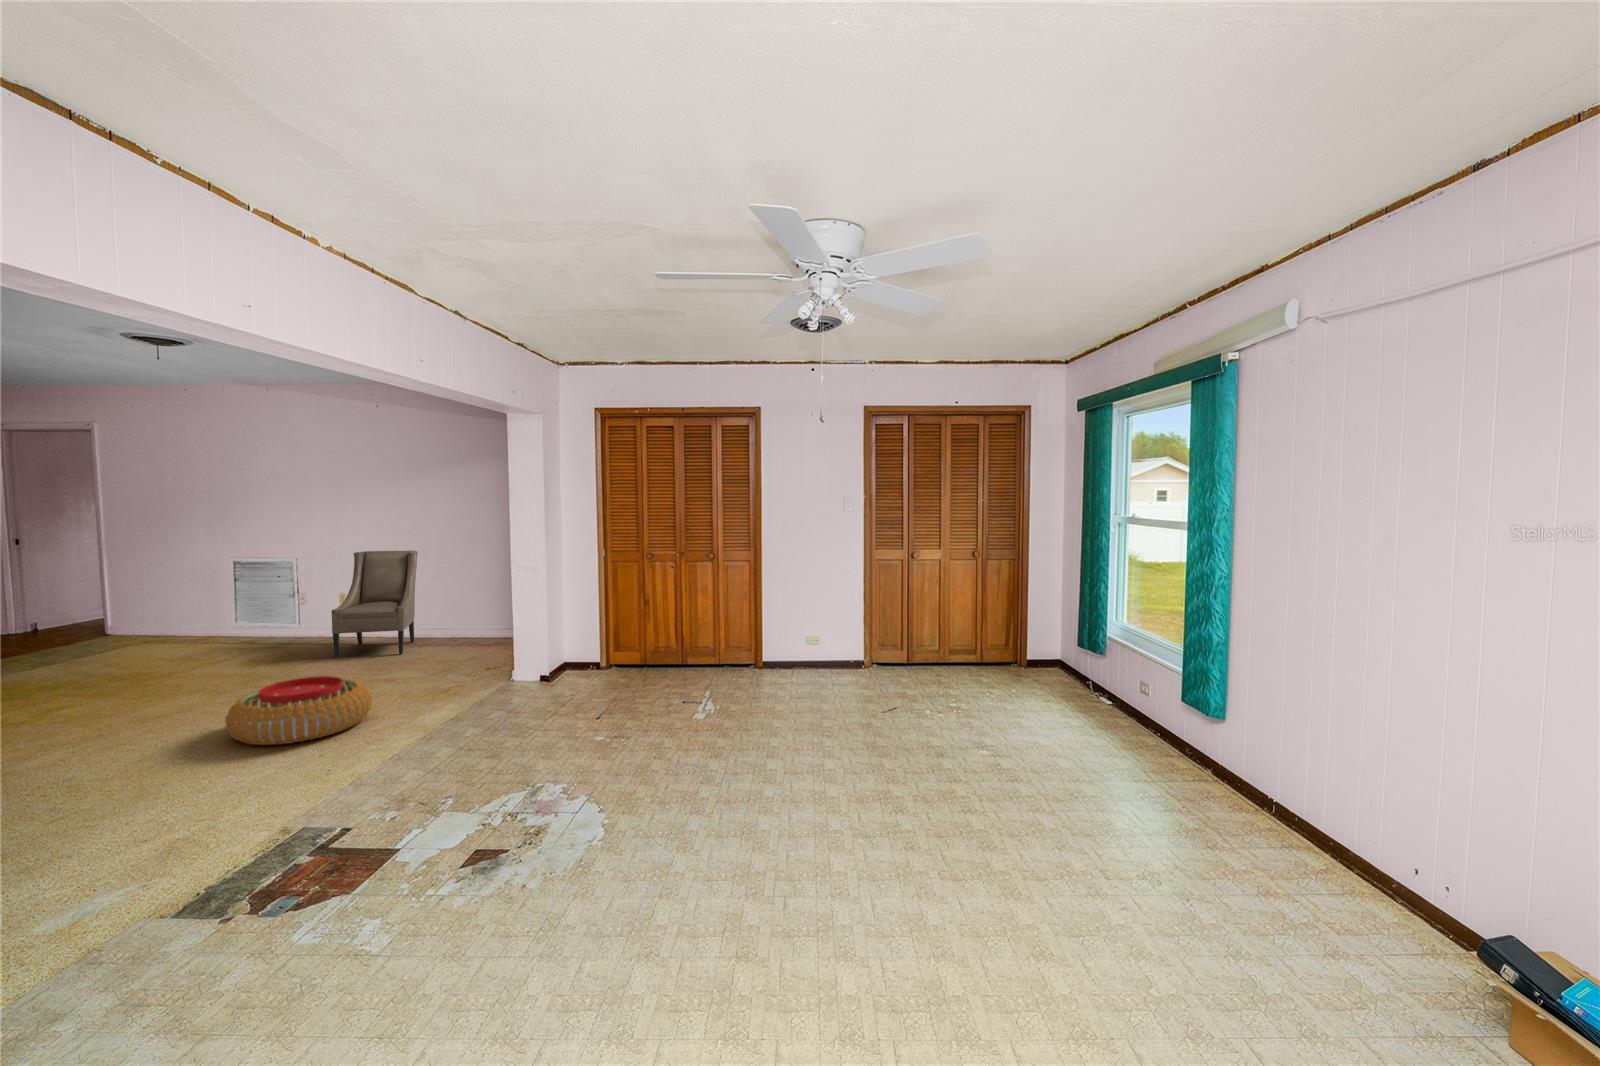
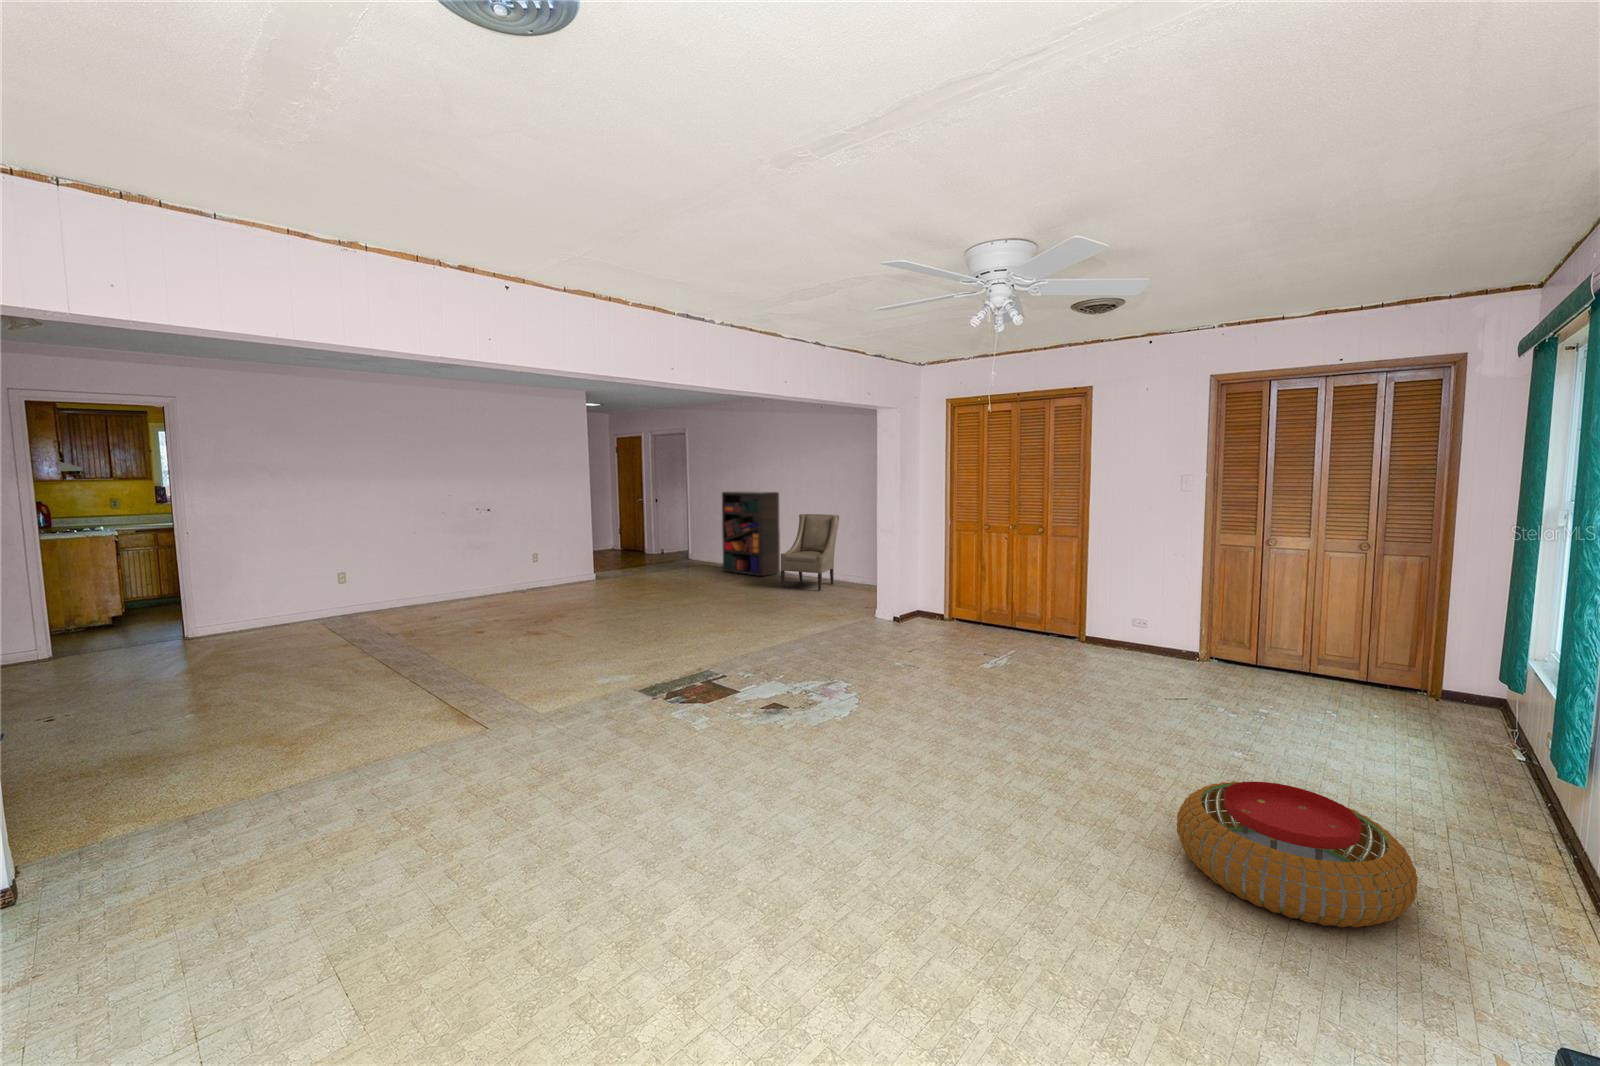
bookshelf: none [196,522,314,645] -> present [722,491,780,576]
pouf: present [225,676,372,745] -> present [1177,781,1418,928]

